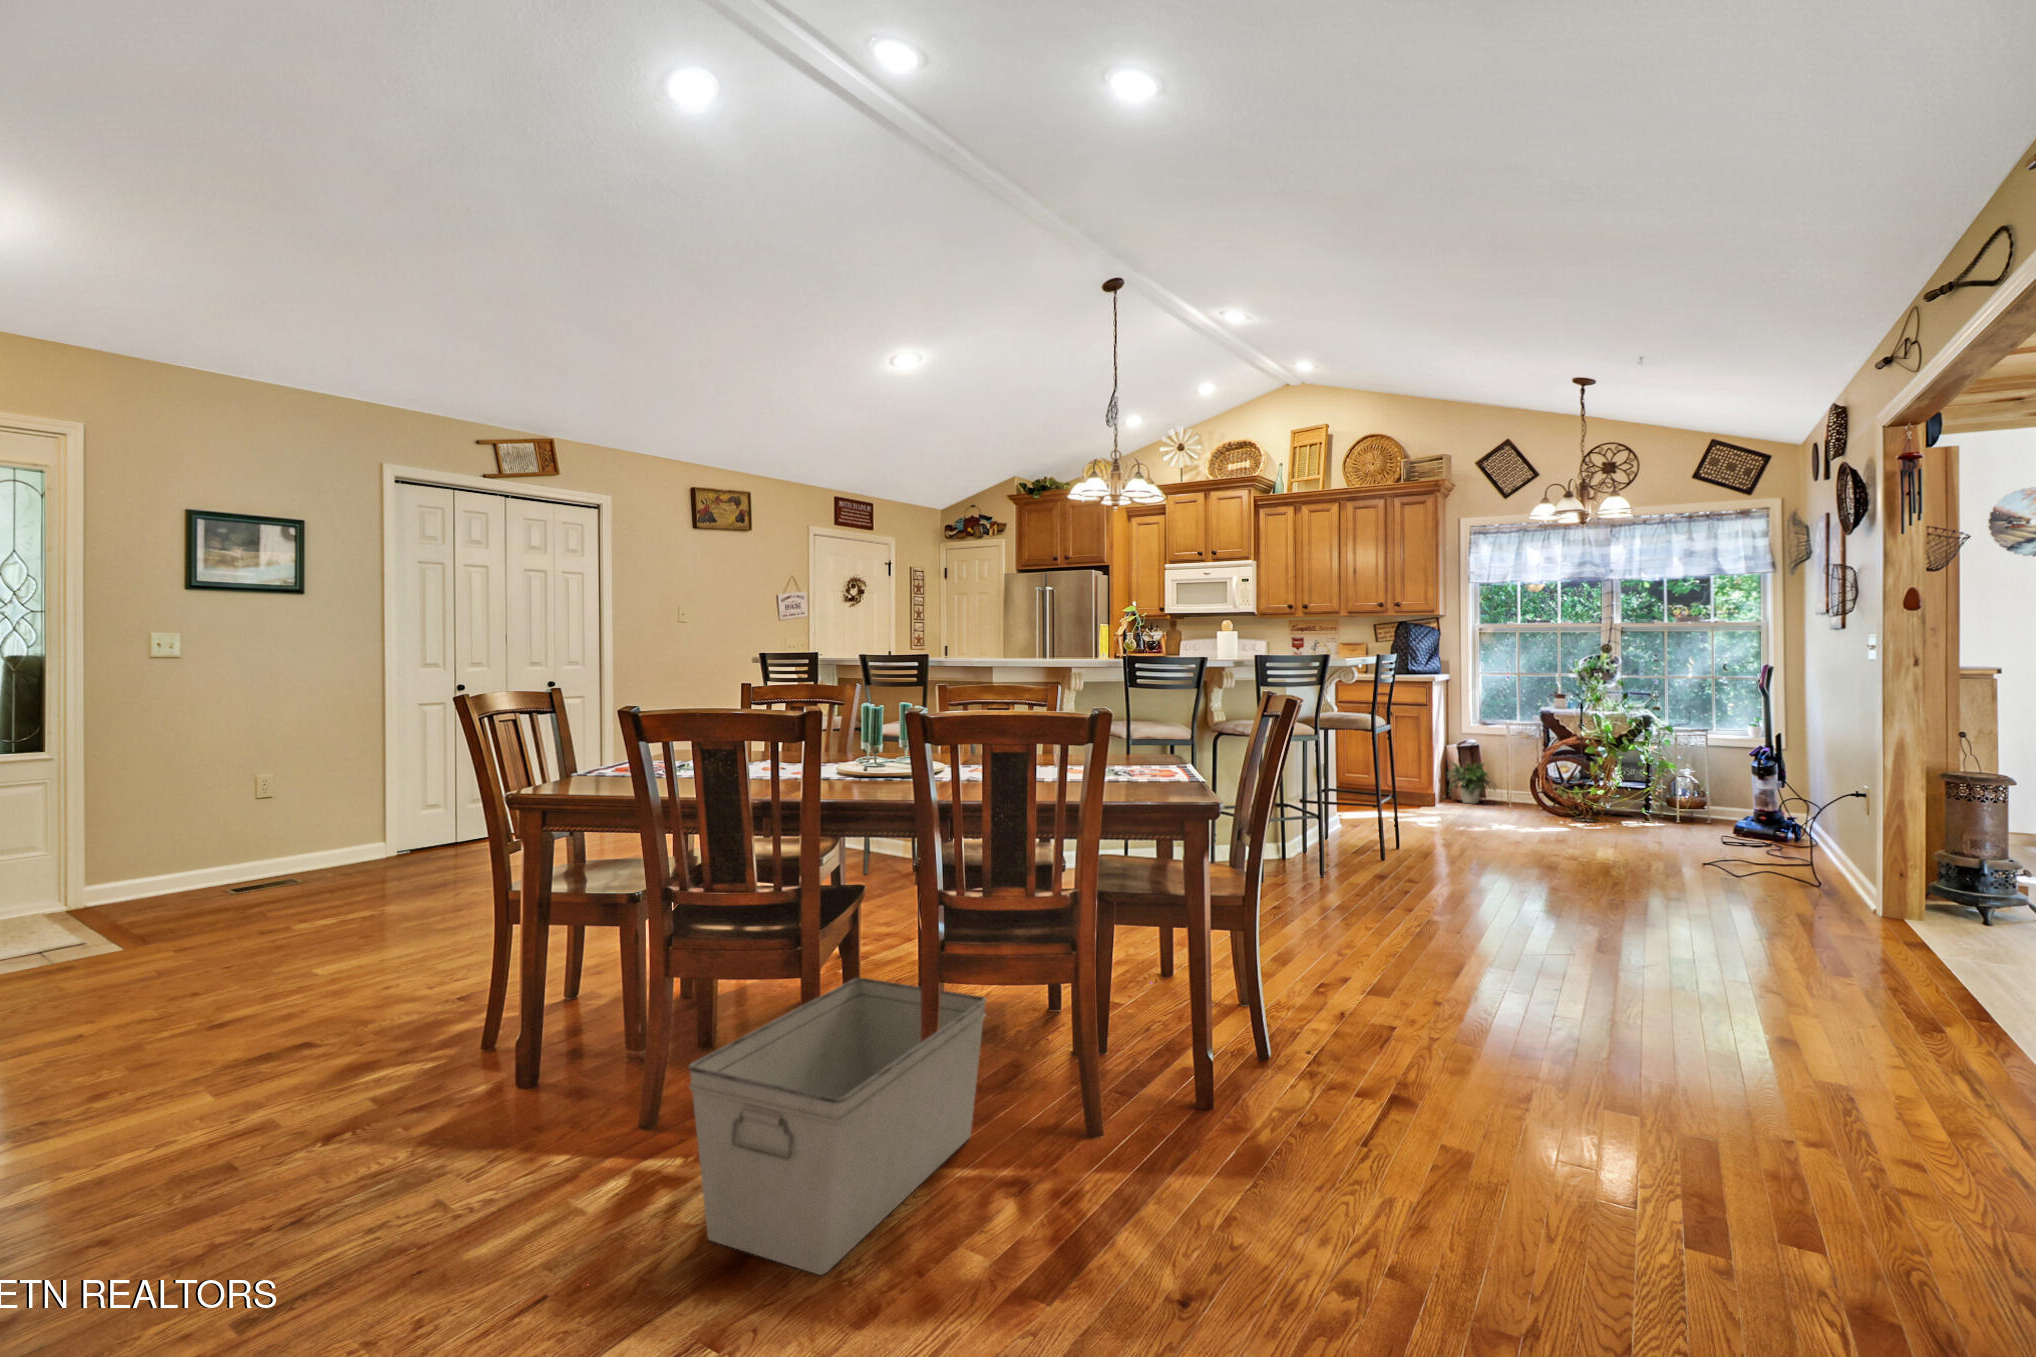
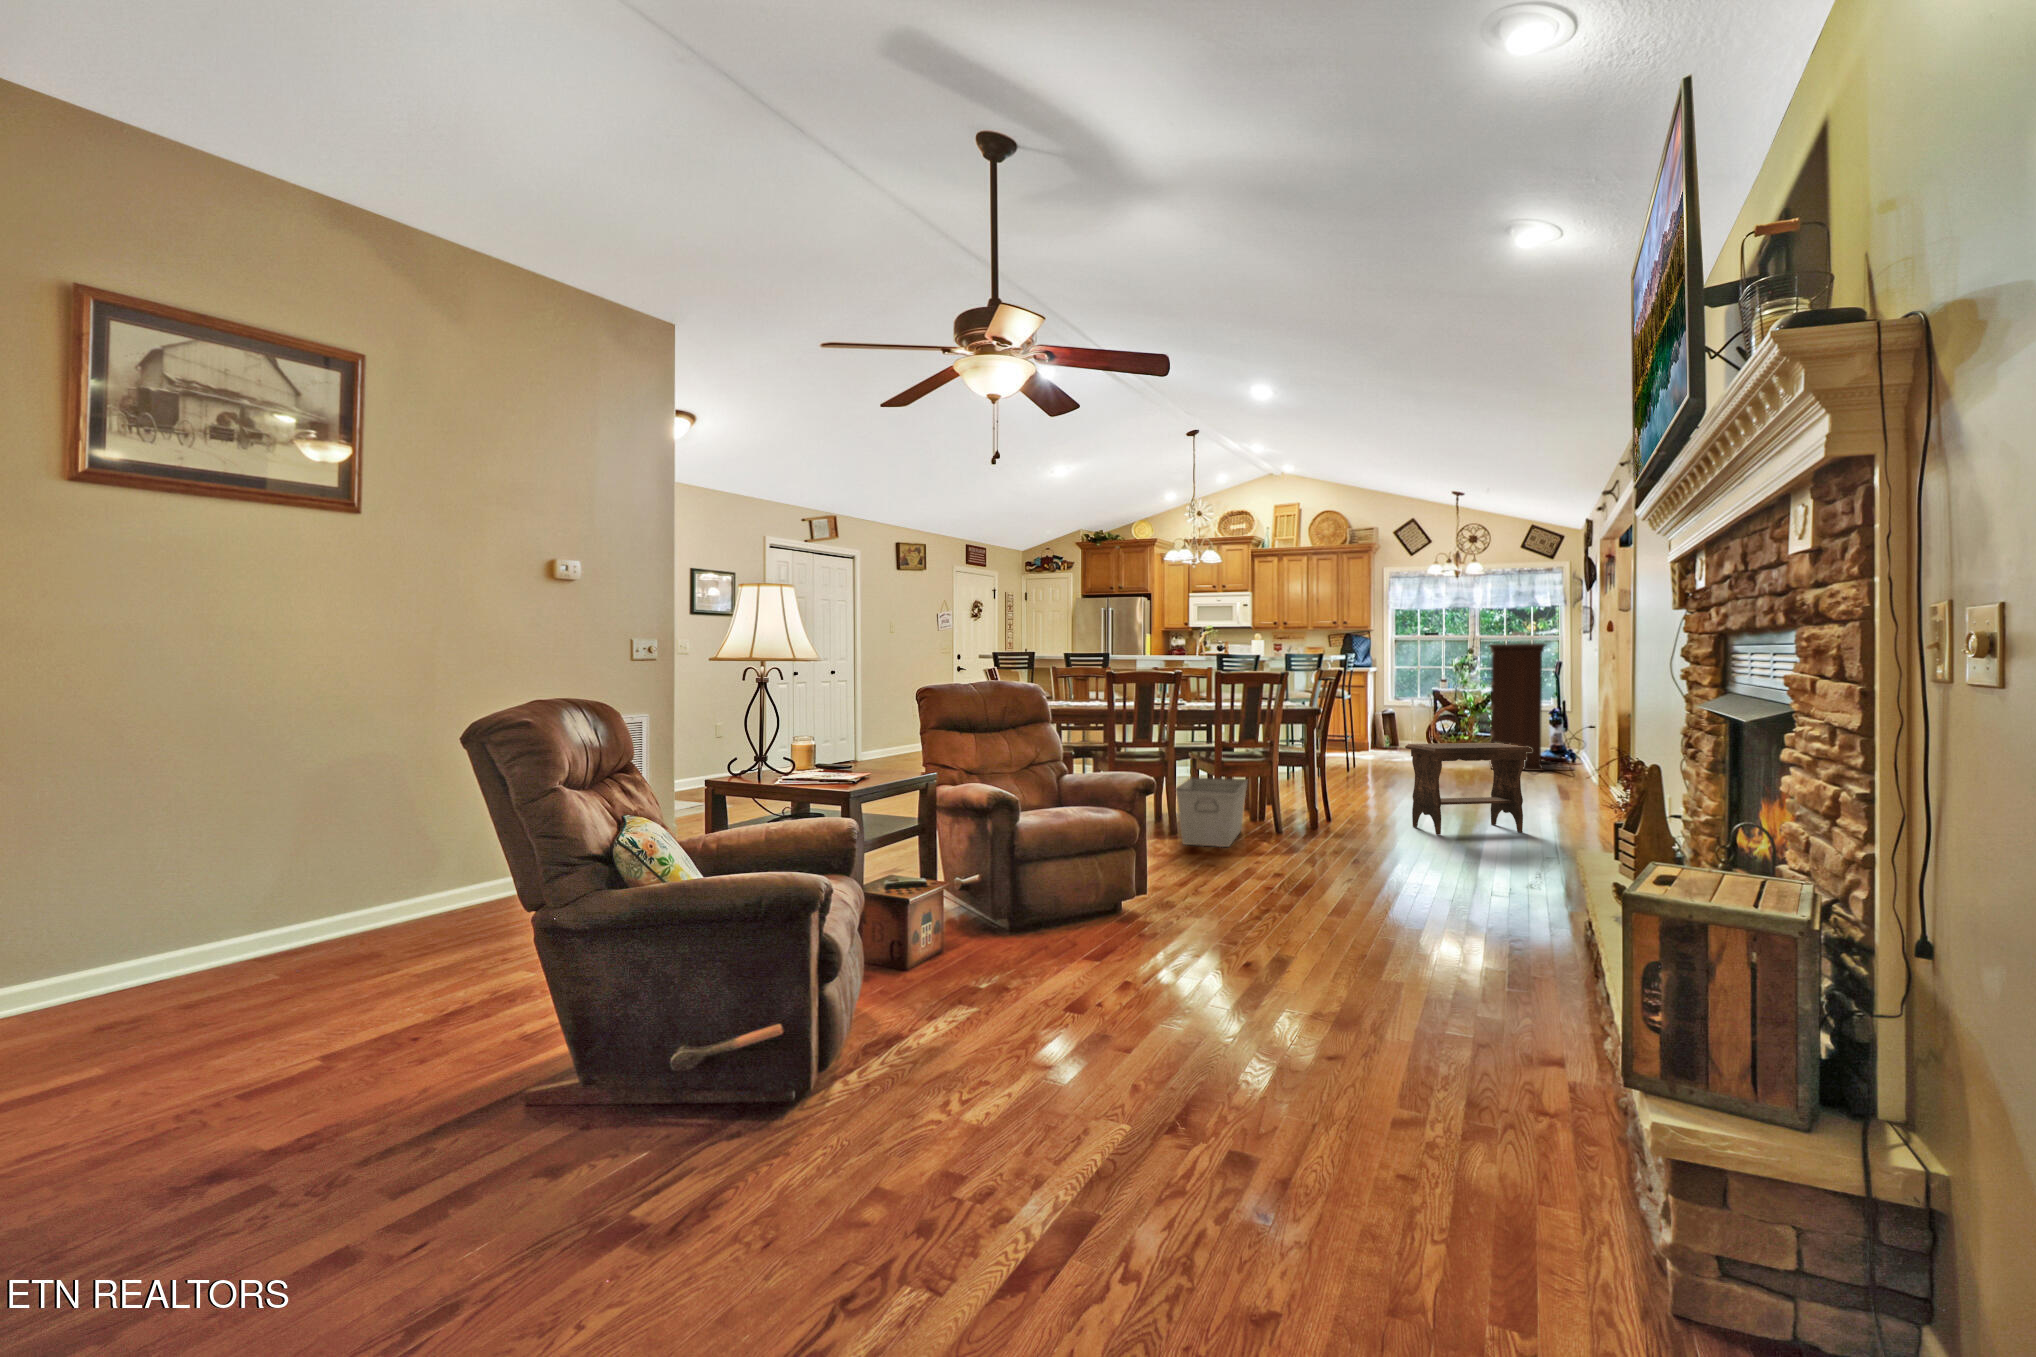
bookshelf: none [1639,631,1762,870] -> present [1489,643,1545,771]
potted plant: present [1448,763,1496,803] -> none [1364,723,1407,749]
footstool: none [1443,898,1846,1200] -> present [1405,743,1532,835]

